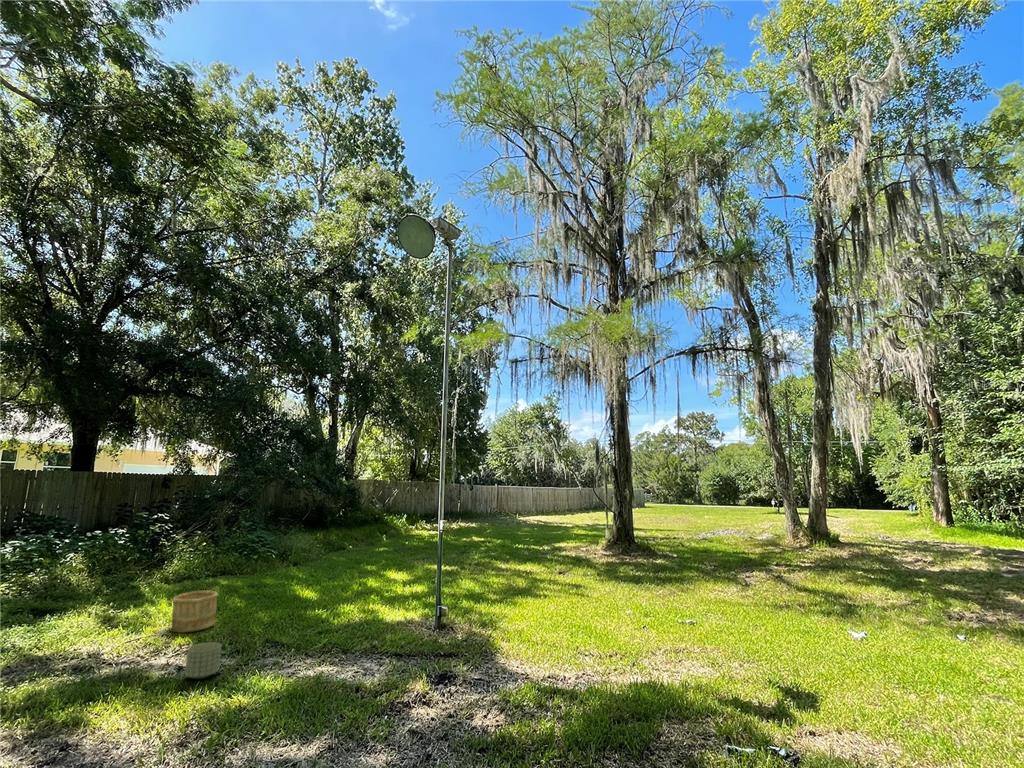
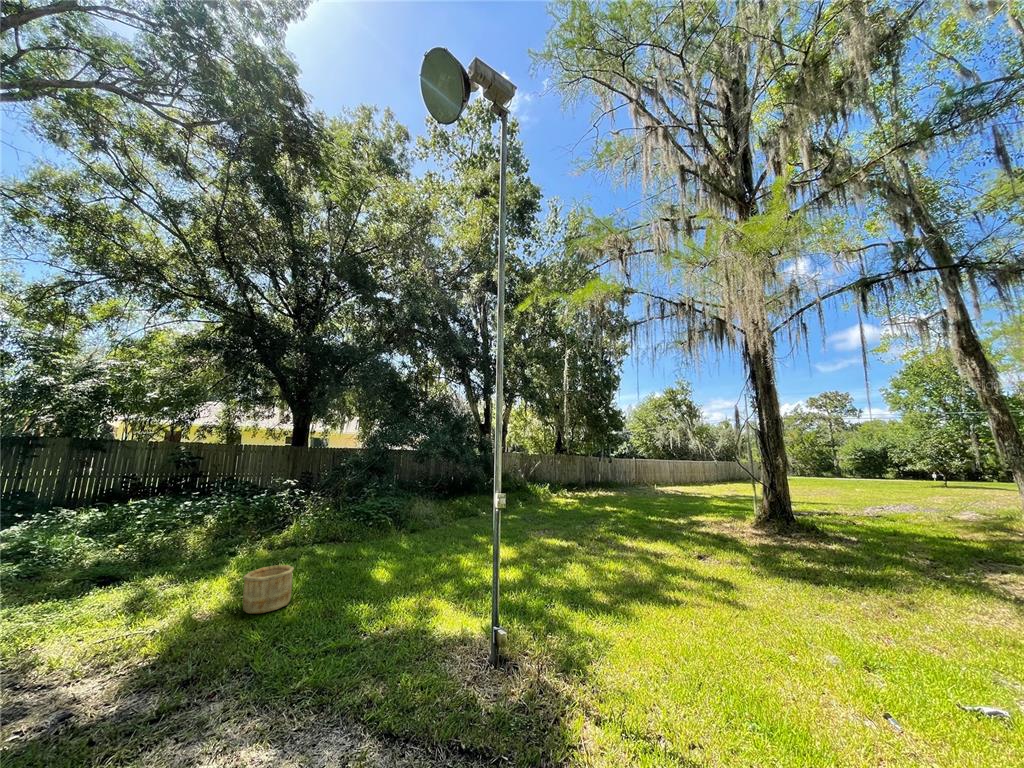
planter: present [185,642,221,679] -> none [142,656,199,714]

